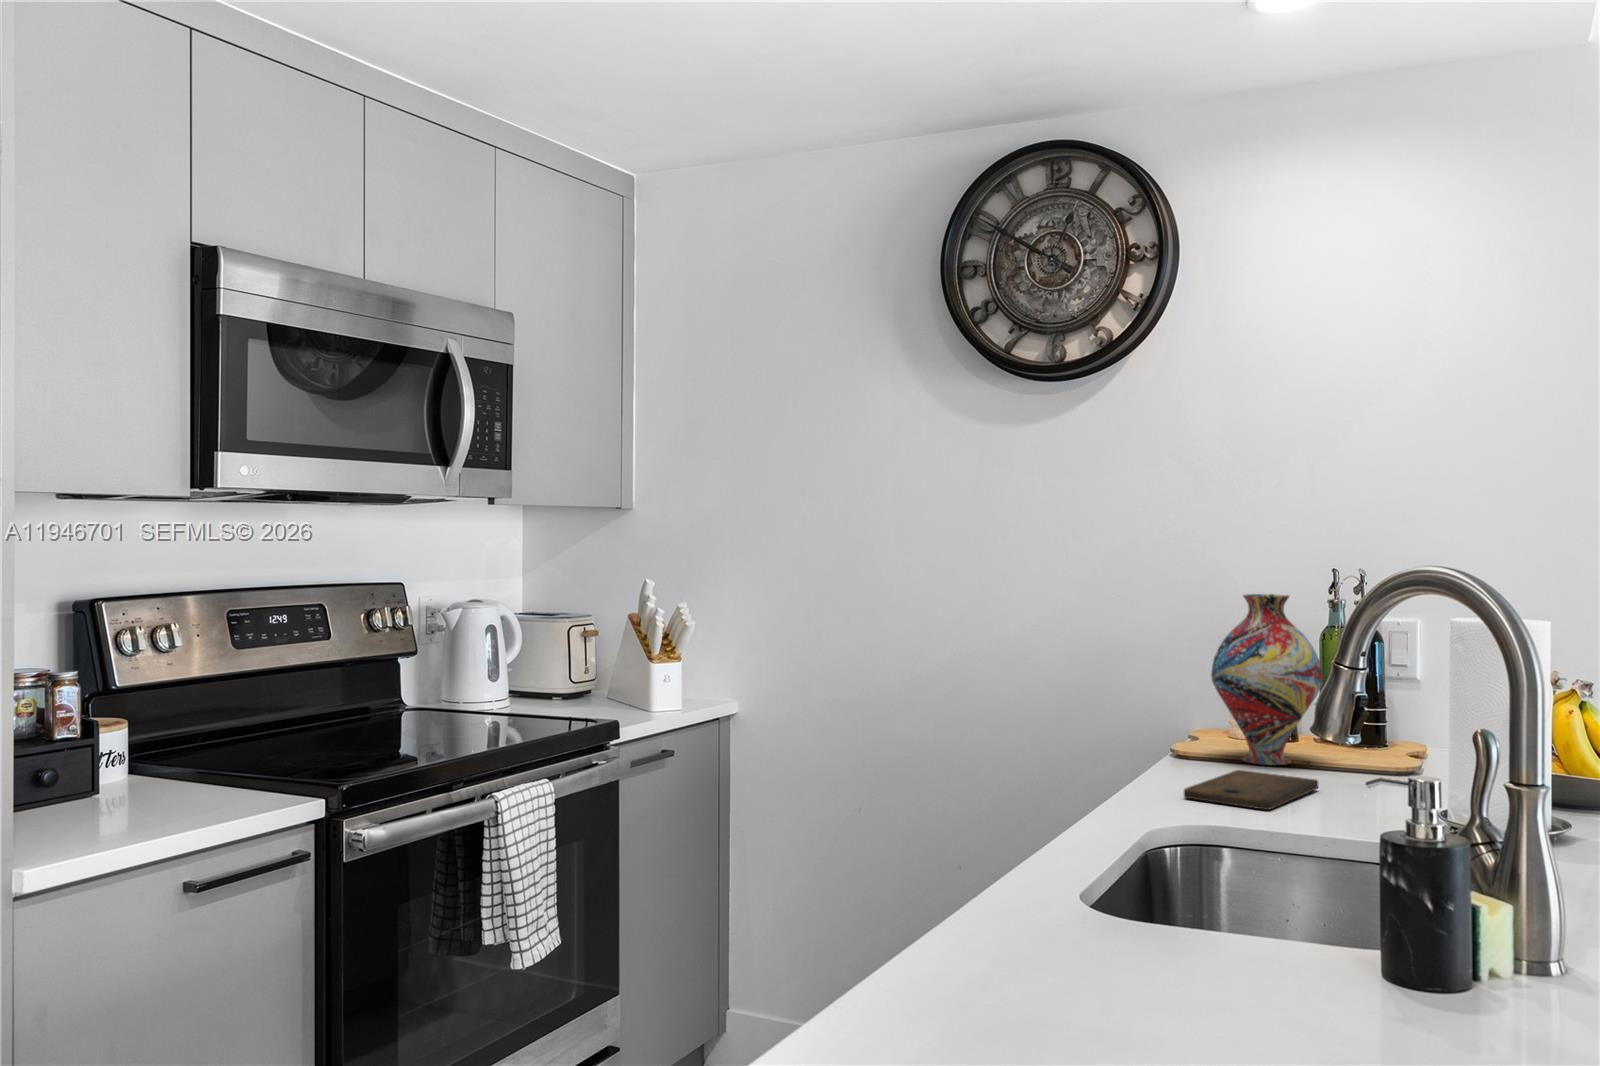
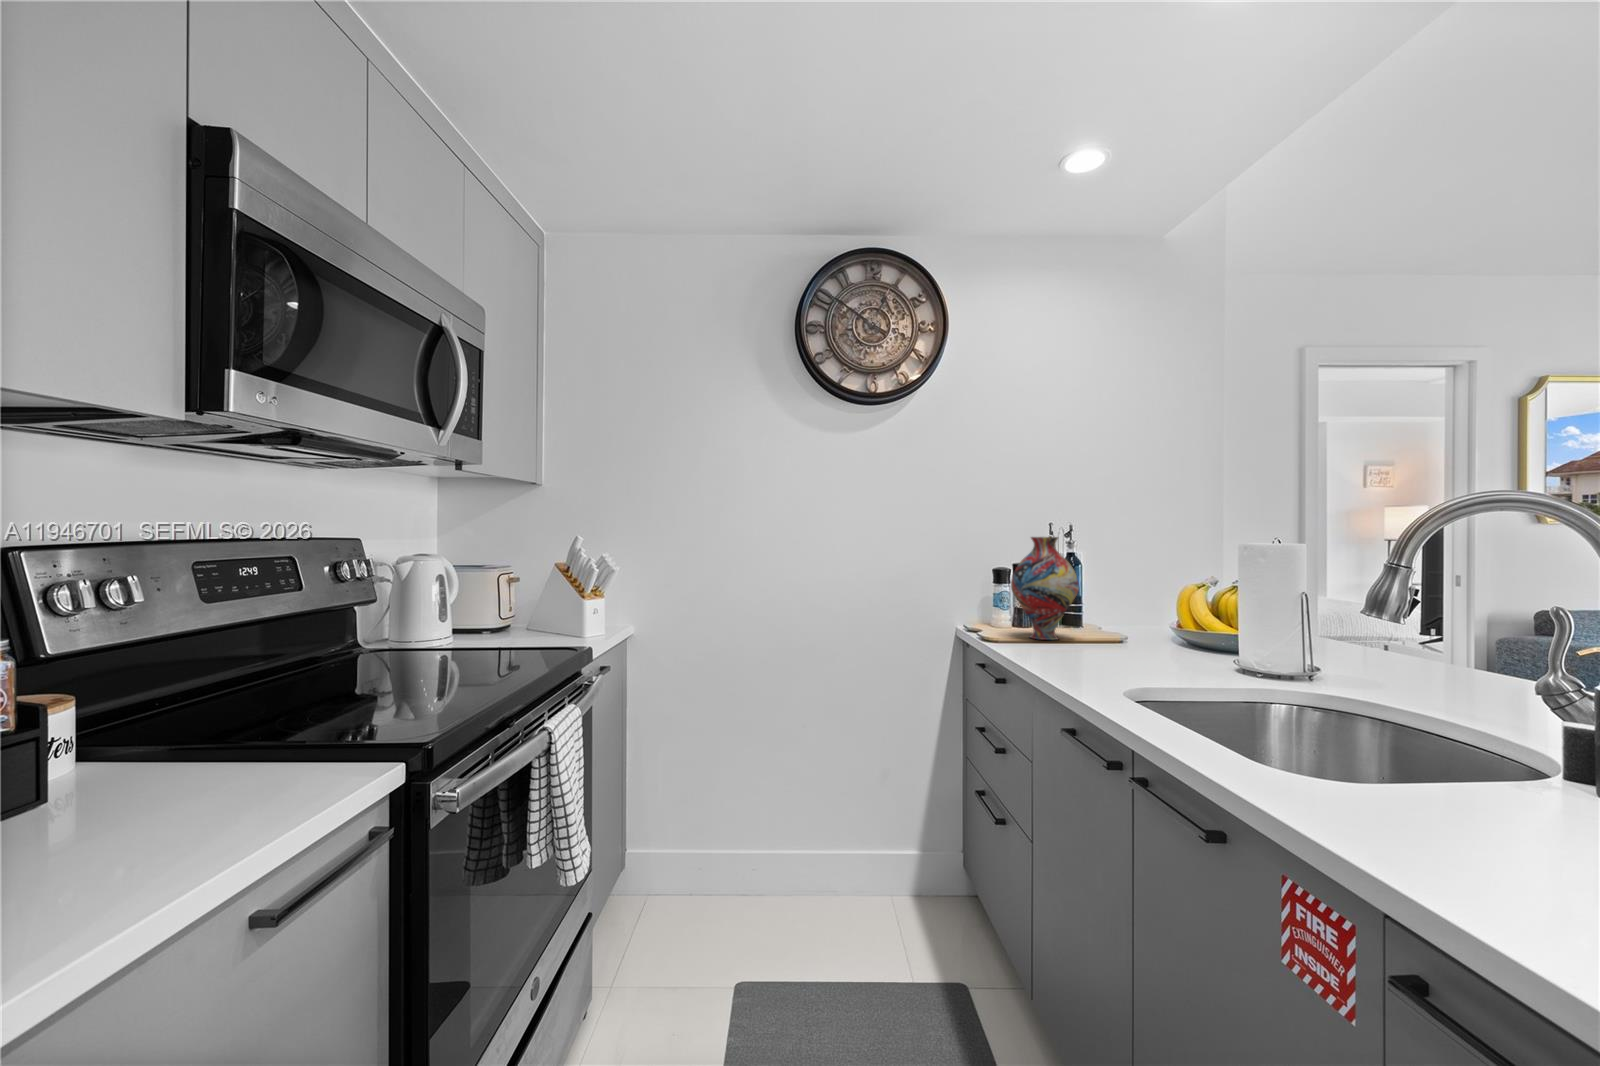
cutting board: present [1184,770,1319,810] -> none [1067,644,1144,669]

